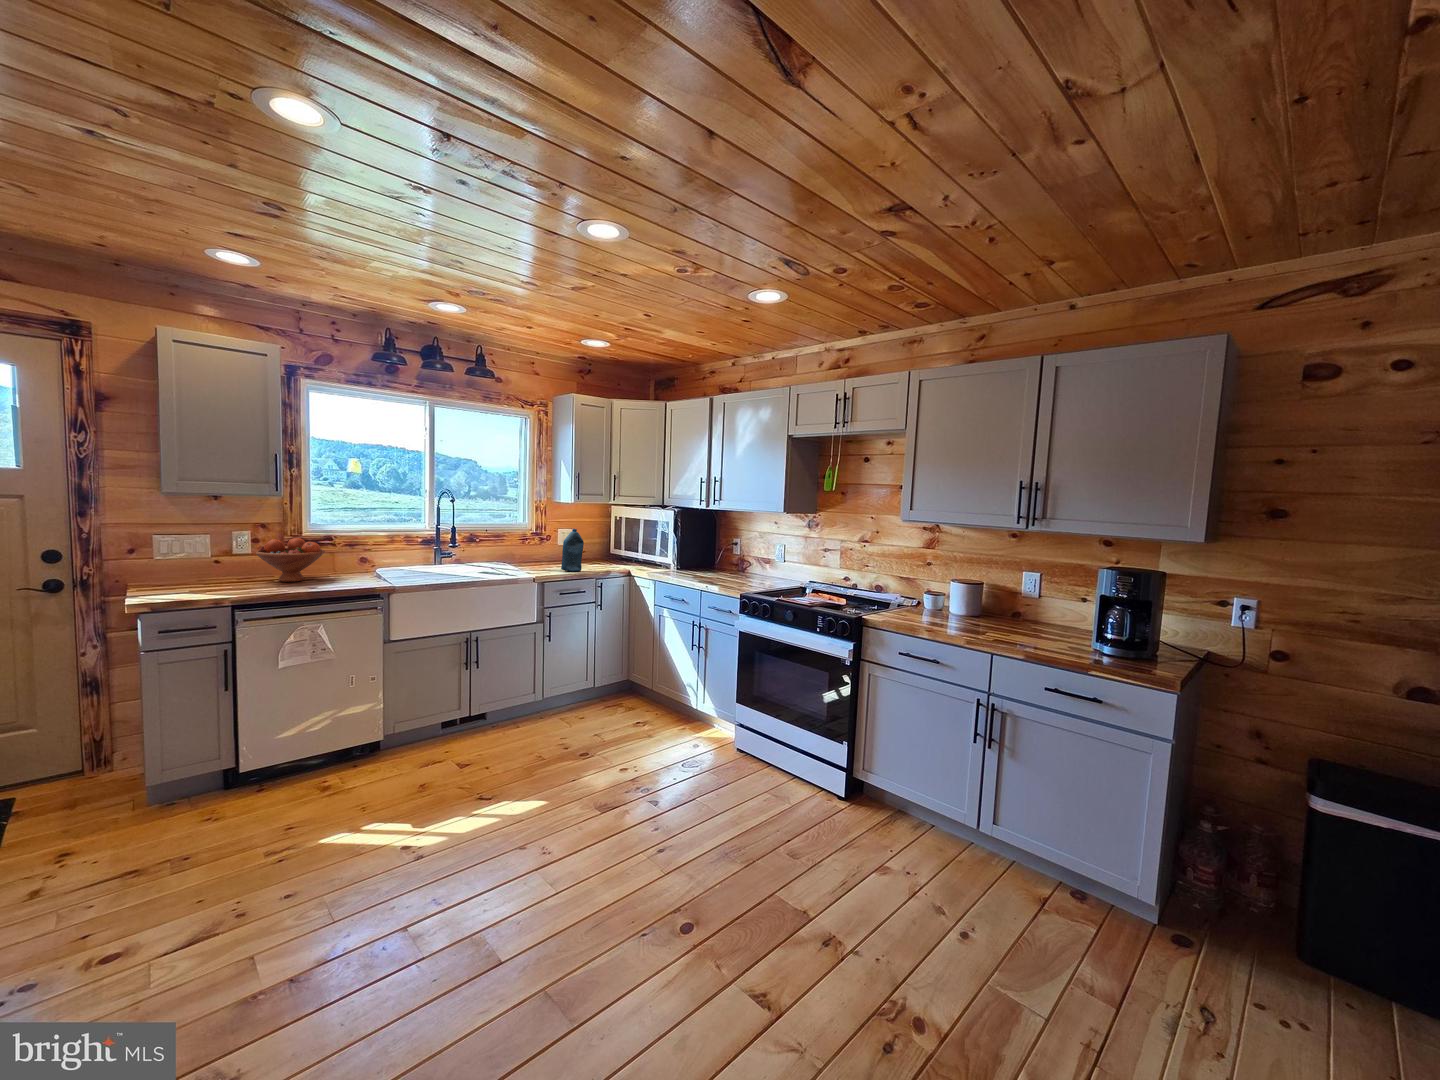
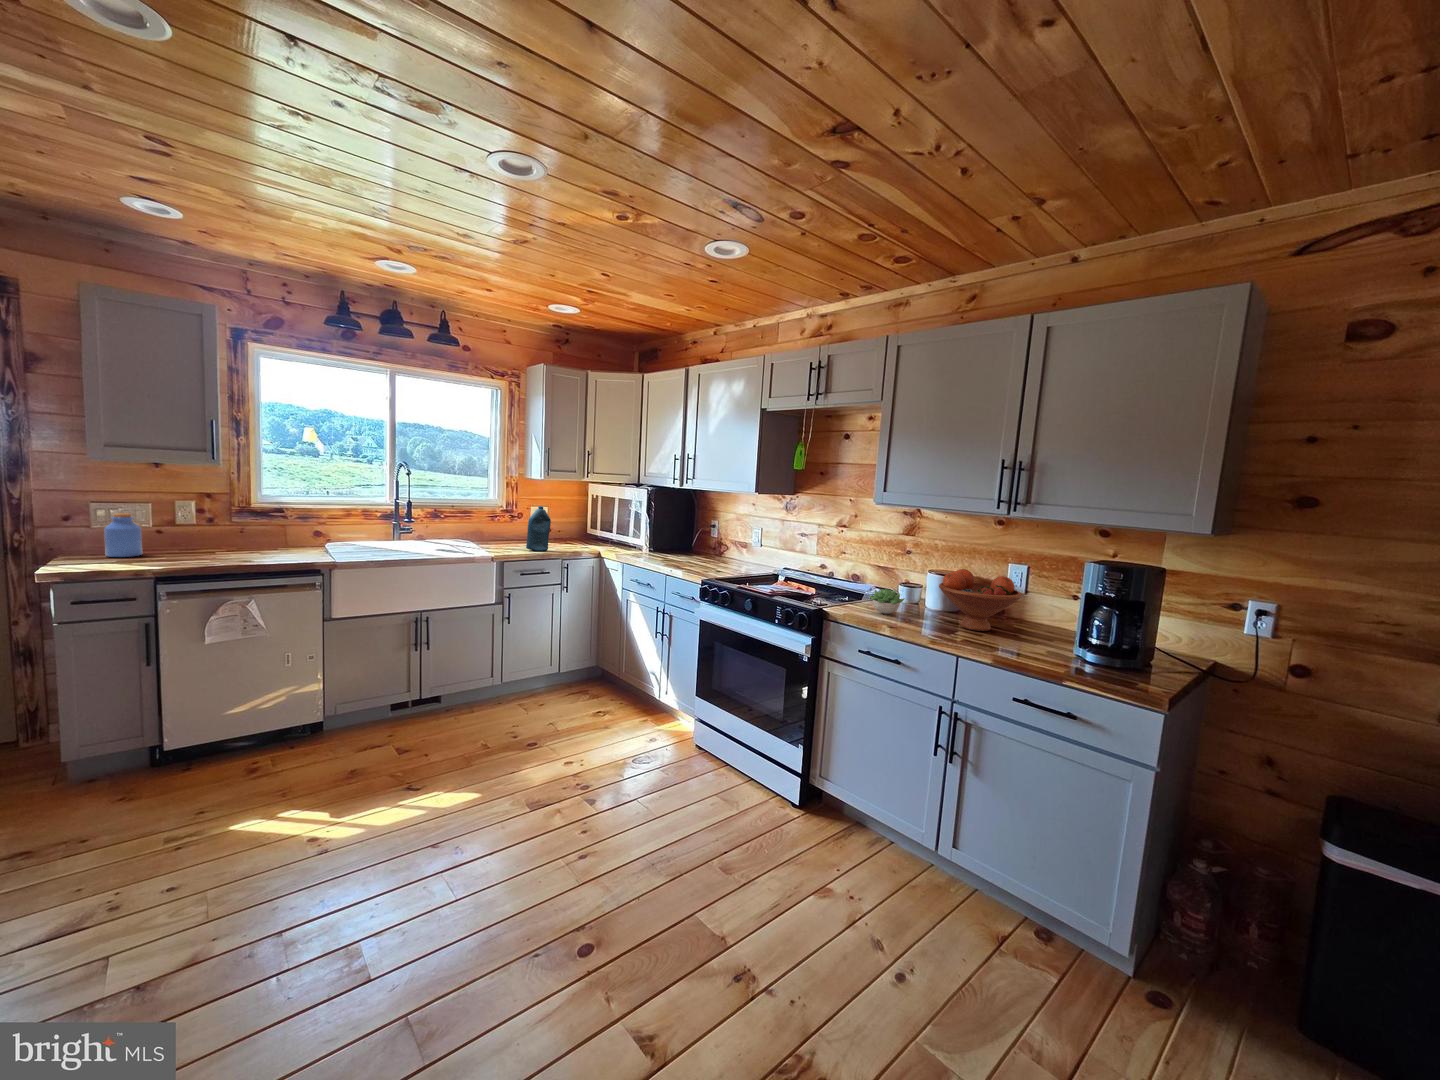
fruit bowl: present [256,538,325,582] -> present [939,569,1022,631]
jar: none [173,545,207,587] -> present [104,513,142,557]
succulent plant: none [902,597,935,620] -> present [869,589,905,614]

